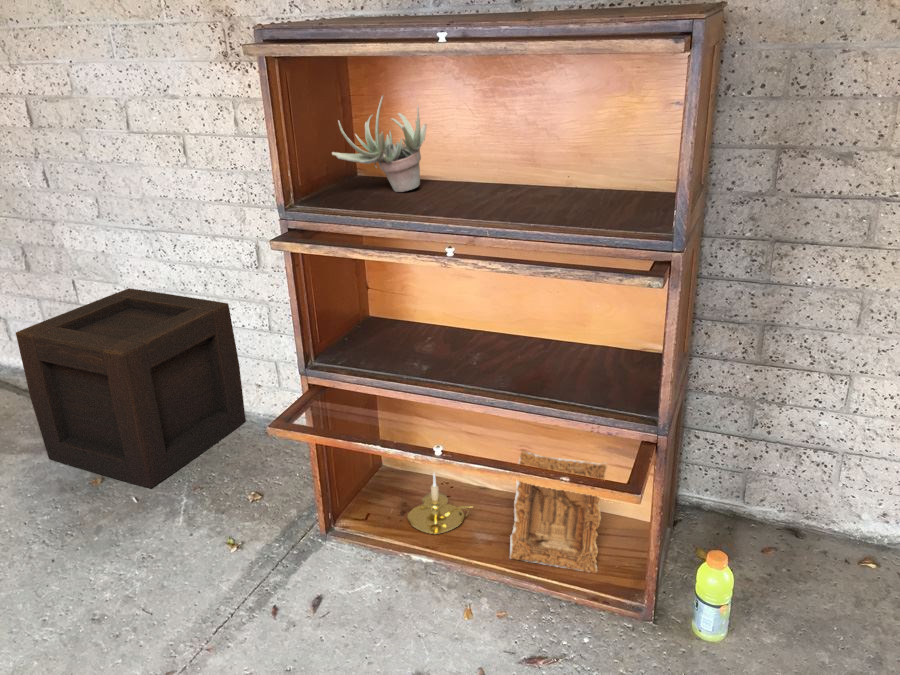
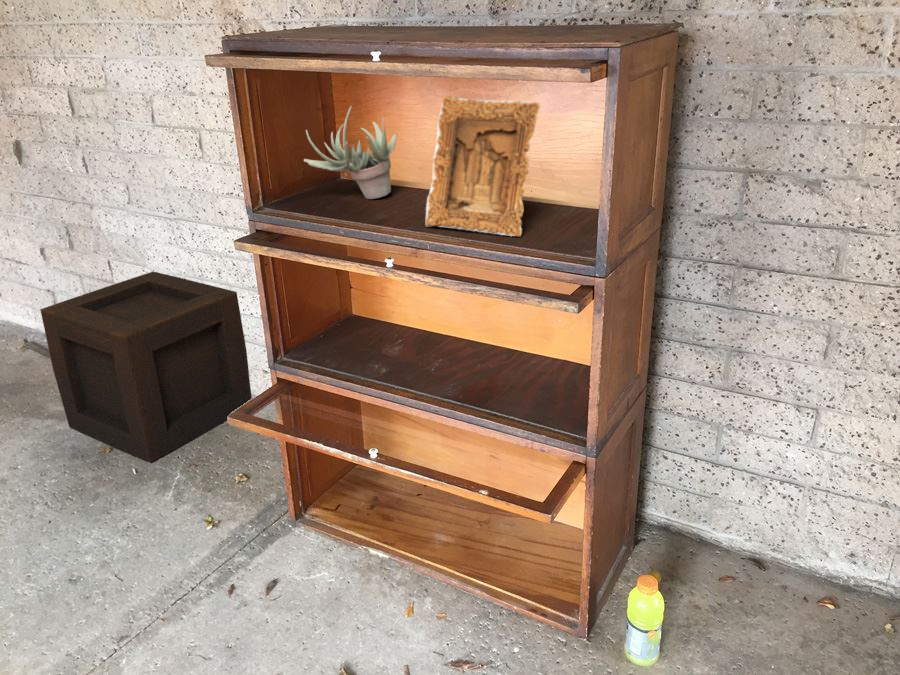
picture frame: present [510,450,607,573] -> present [426,96,540,236]
candle holder: present [408,473,473,534] -> none [374,471,437,531]

